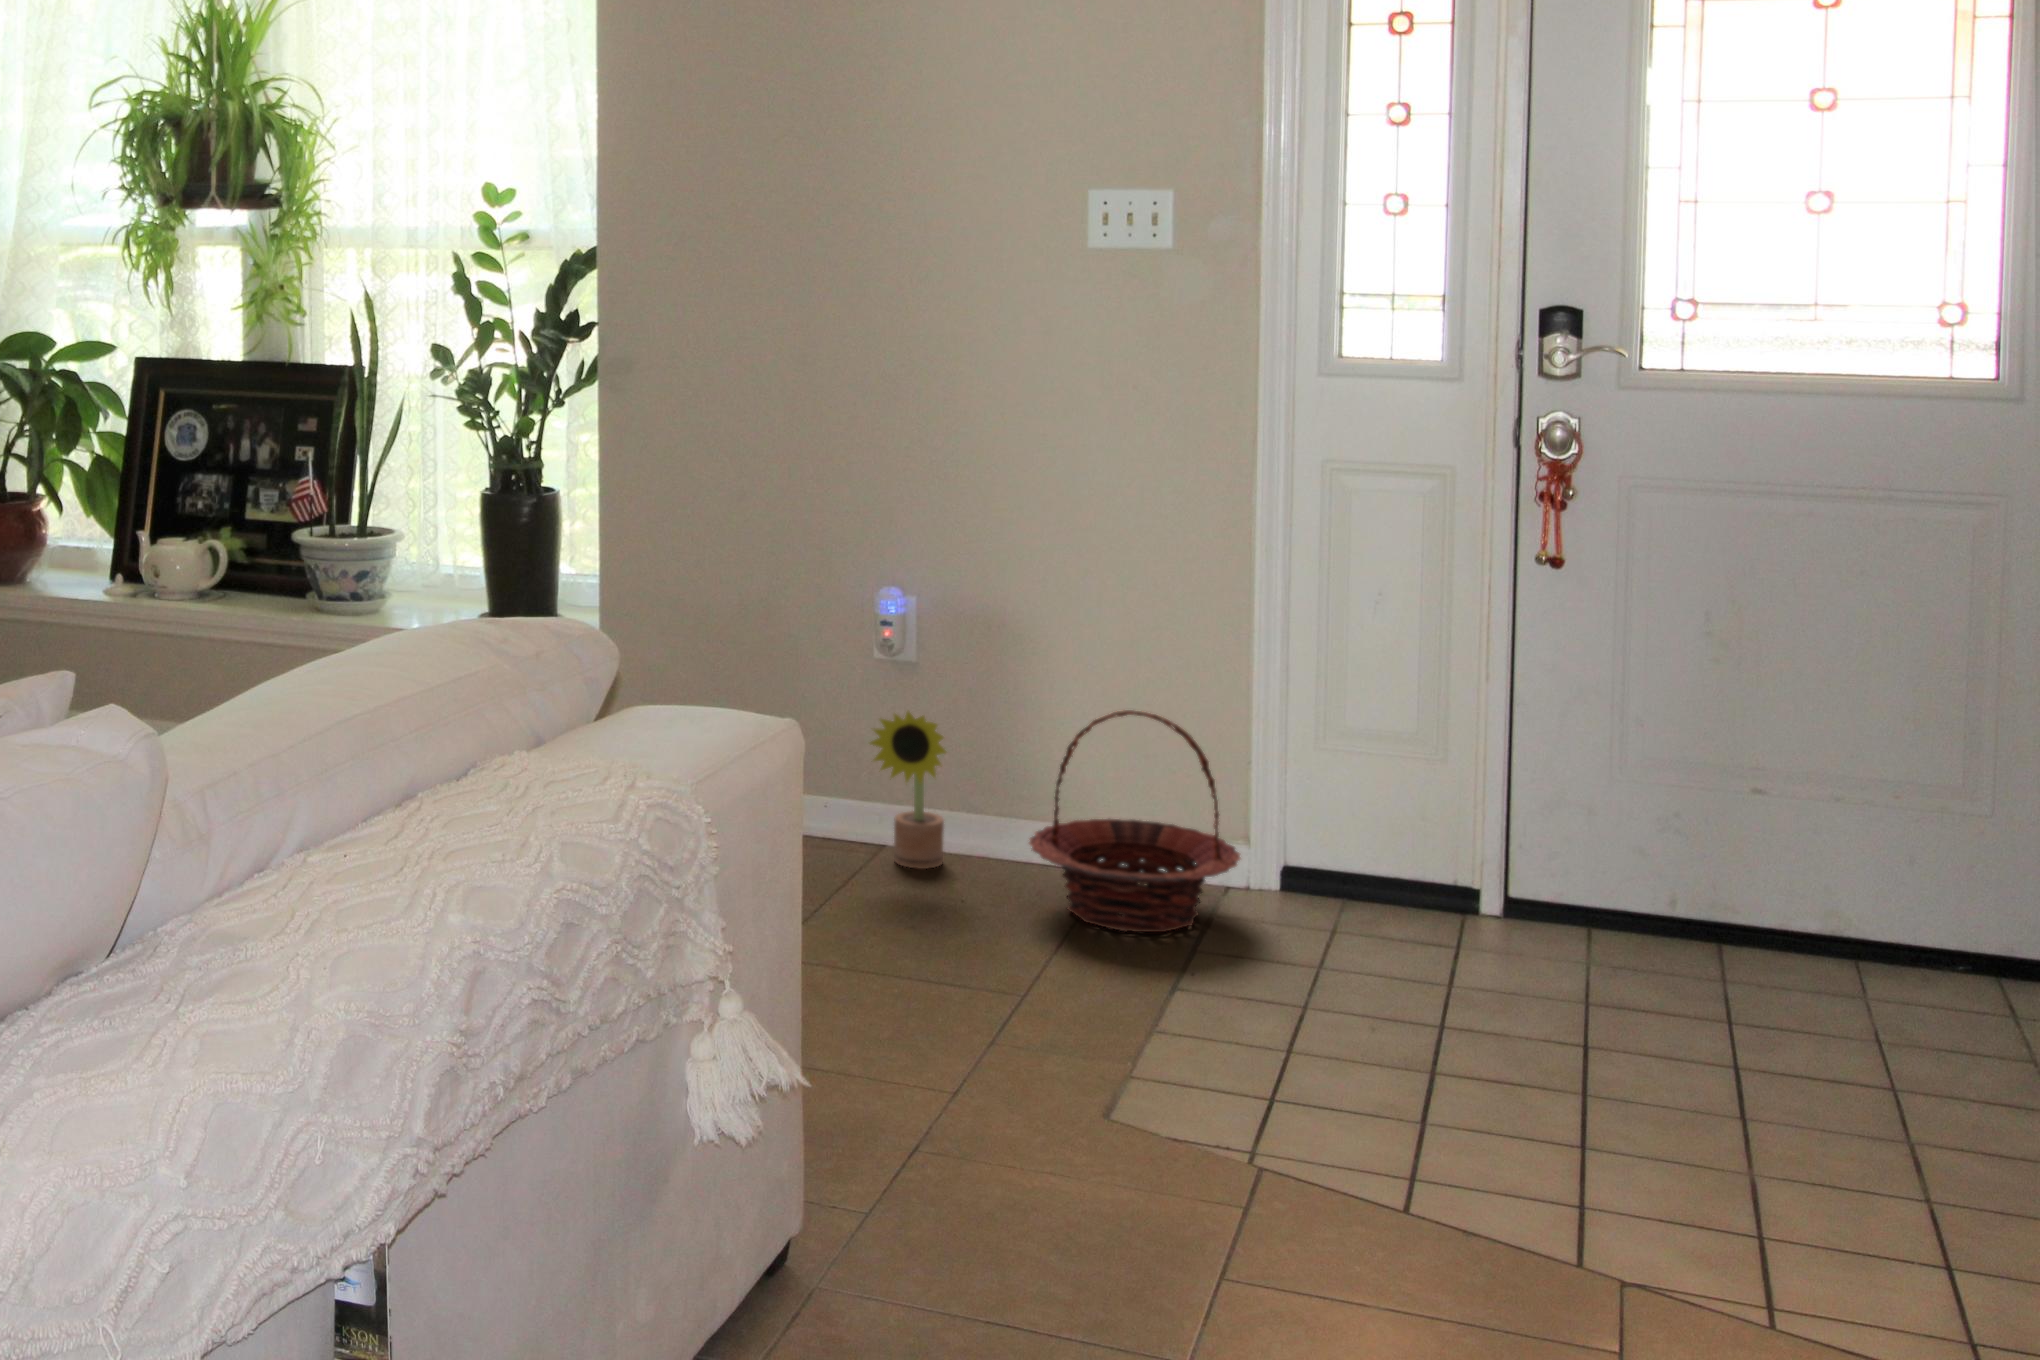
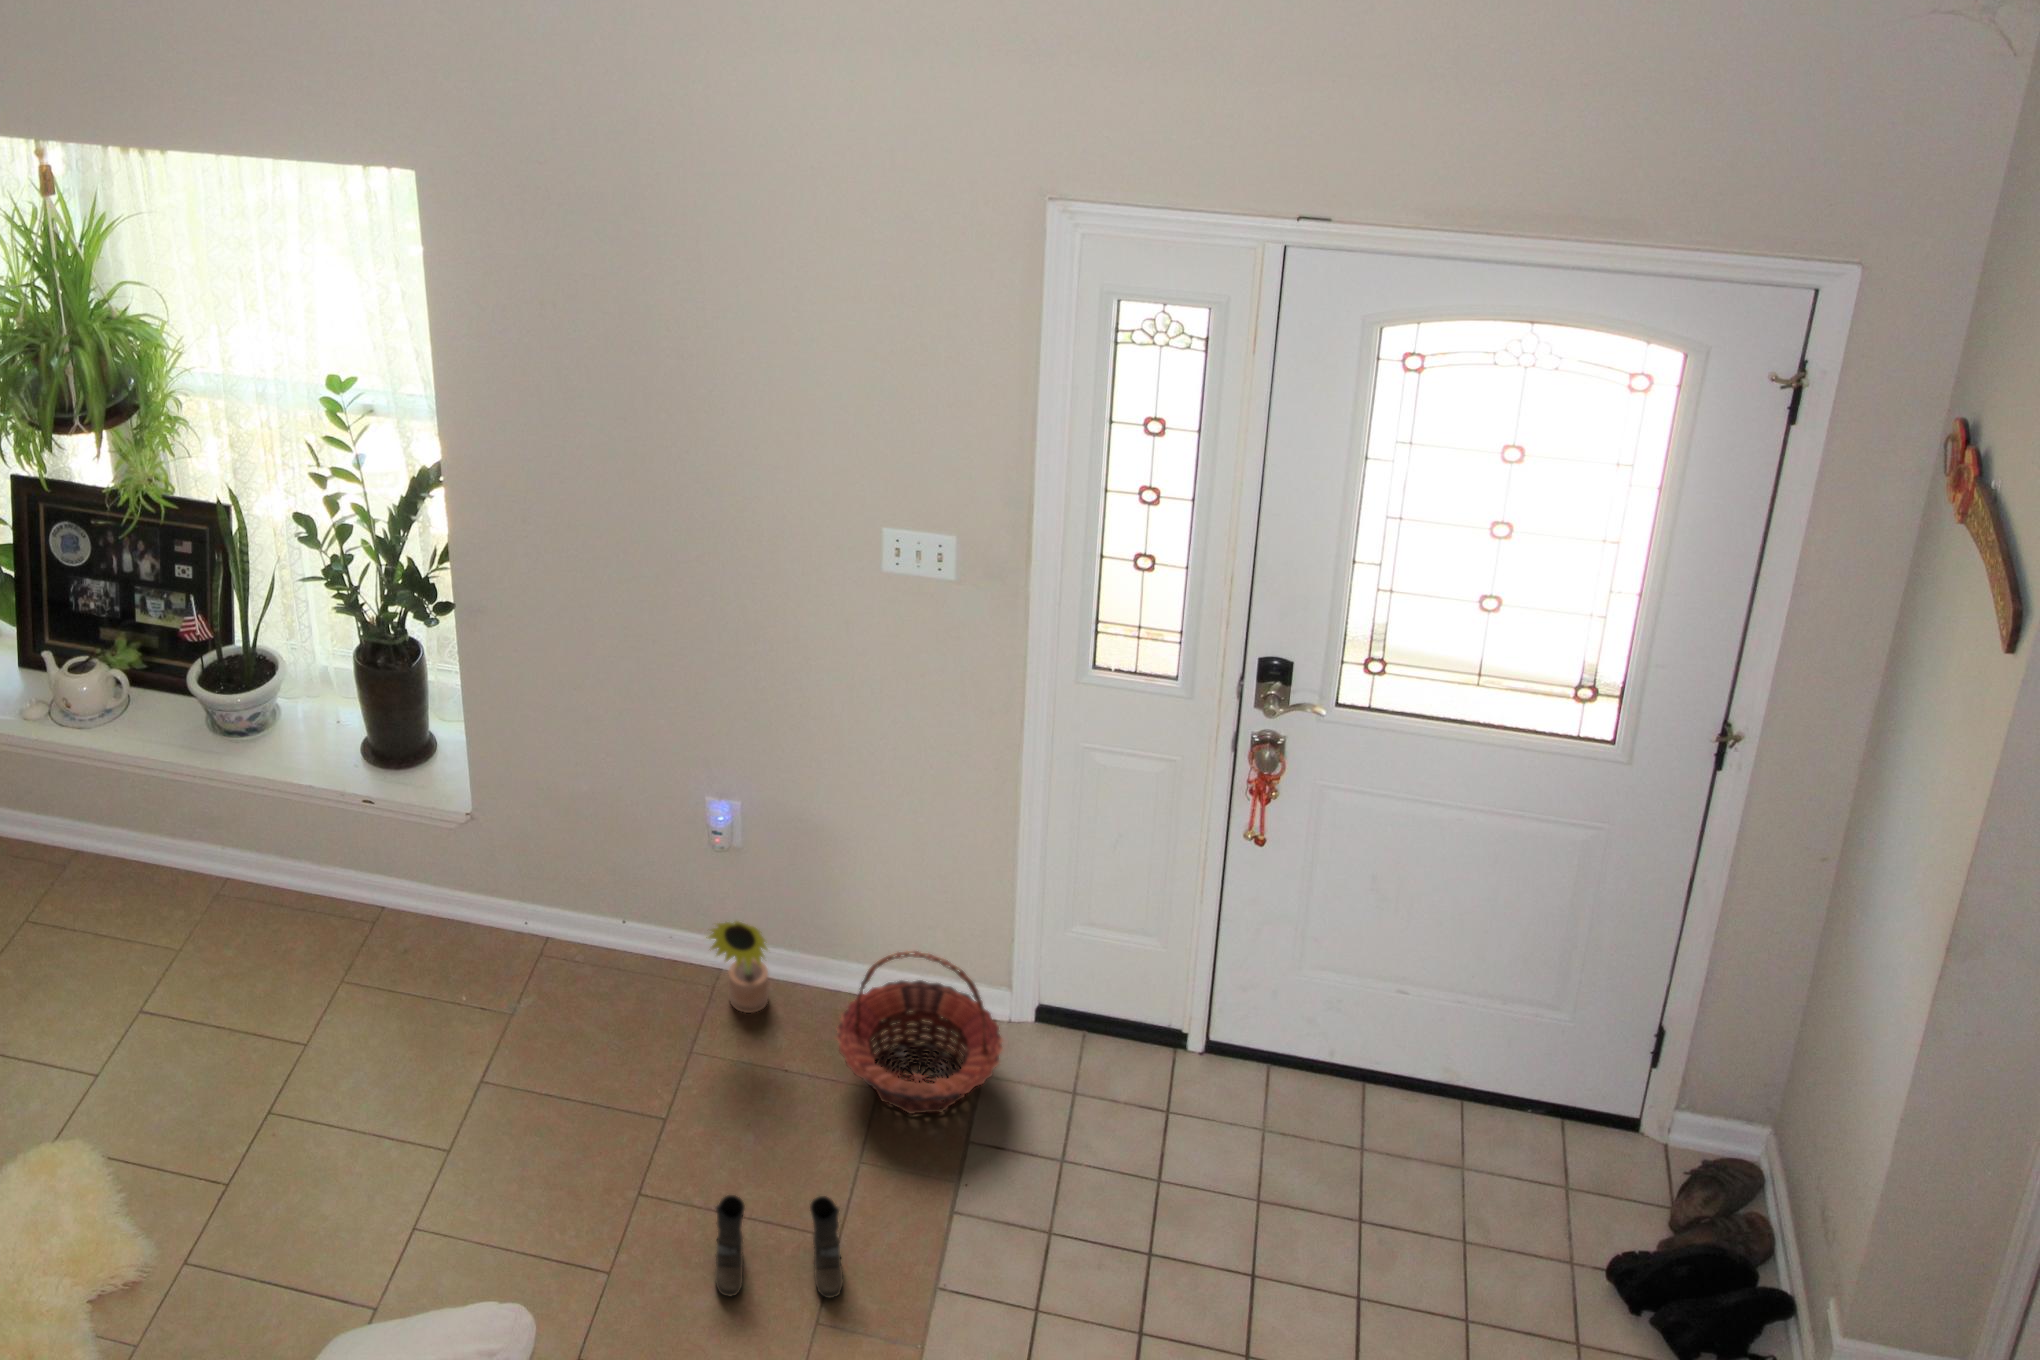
boots: none [864,907,1035,1029] -> present [715,1195,843,1298]

